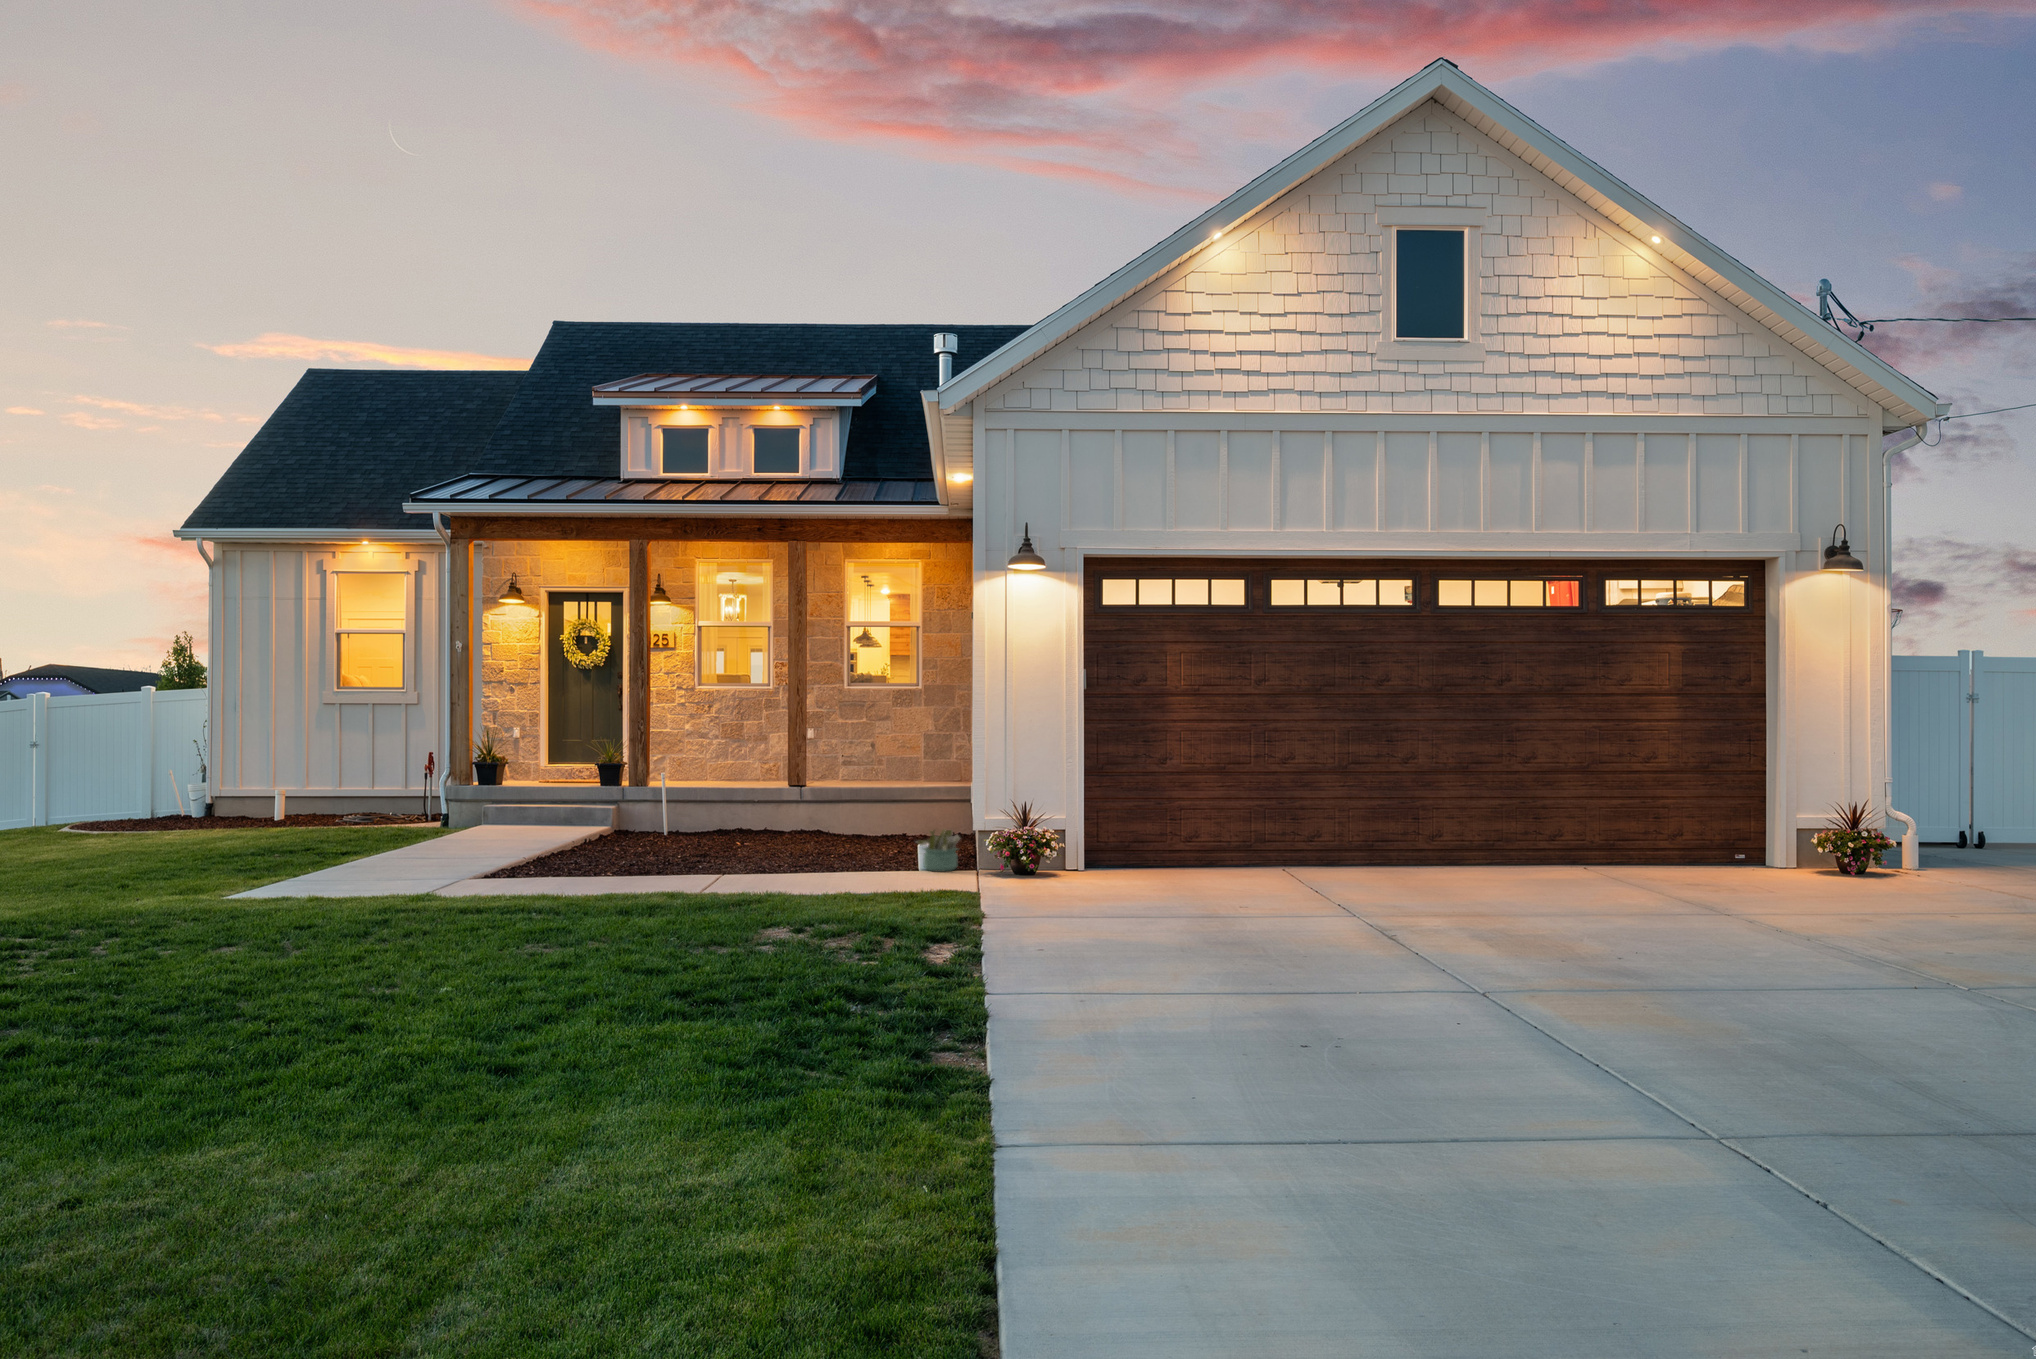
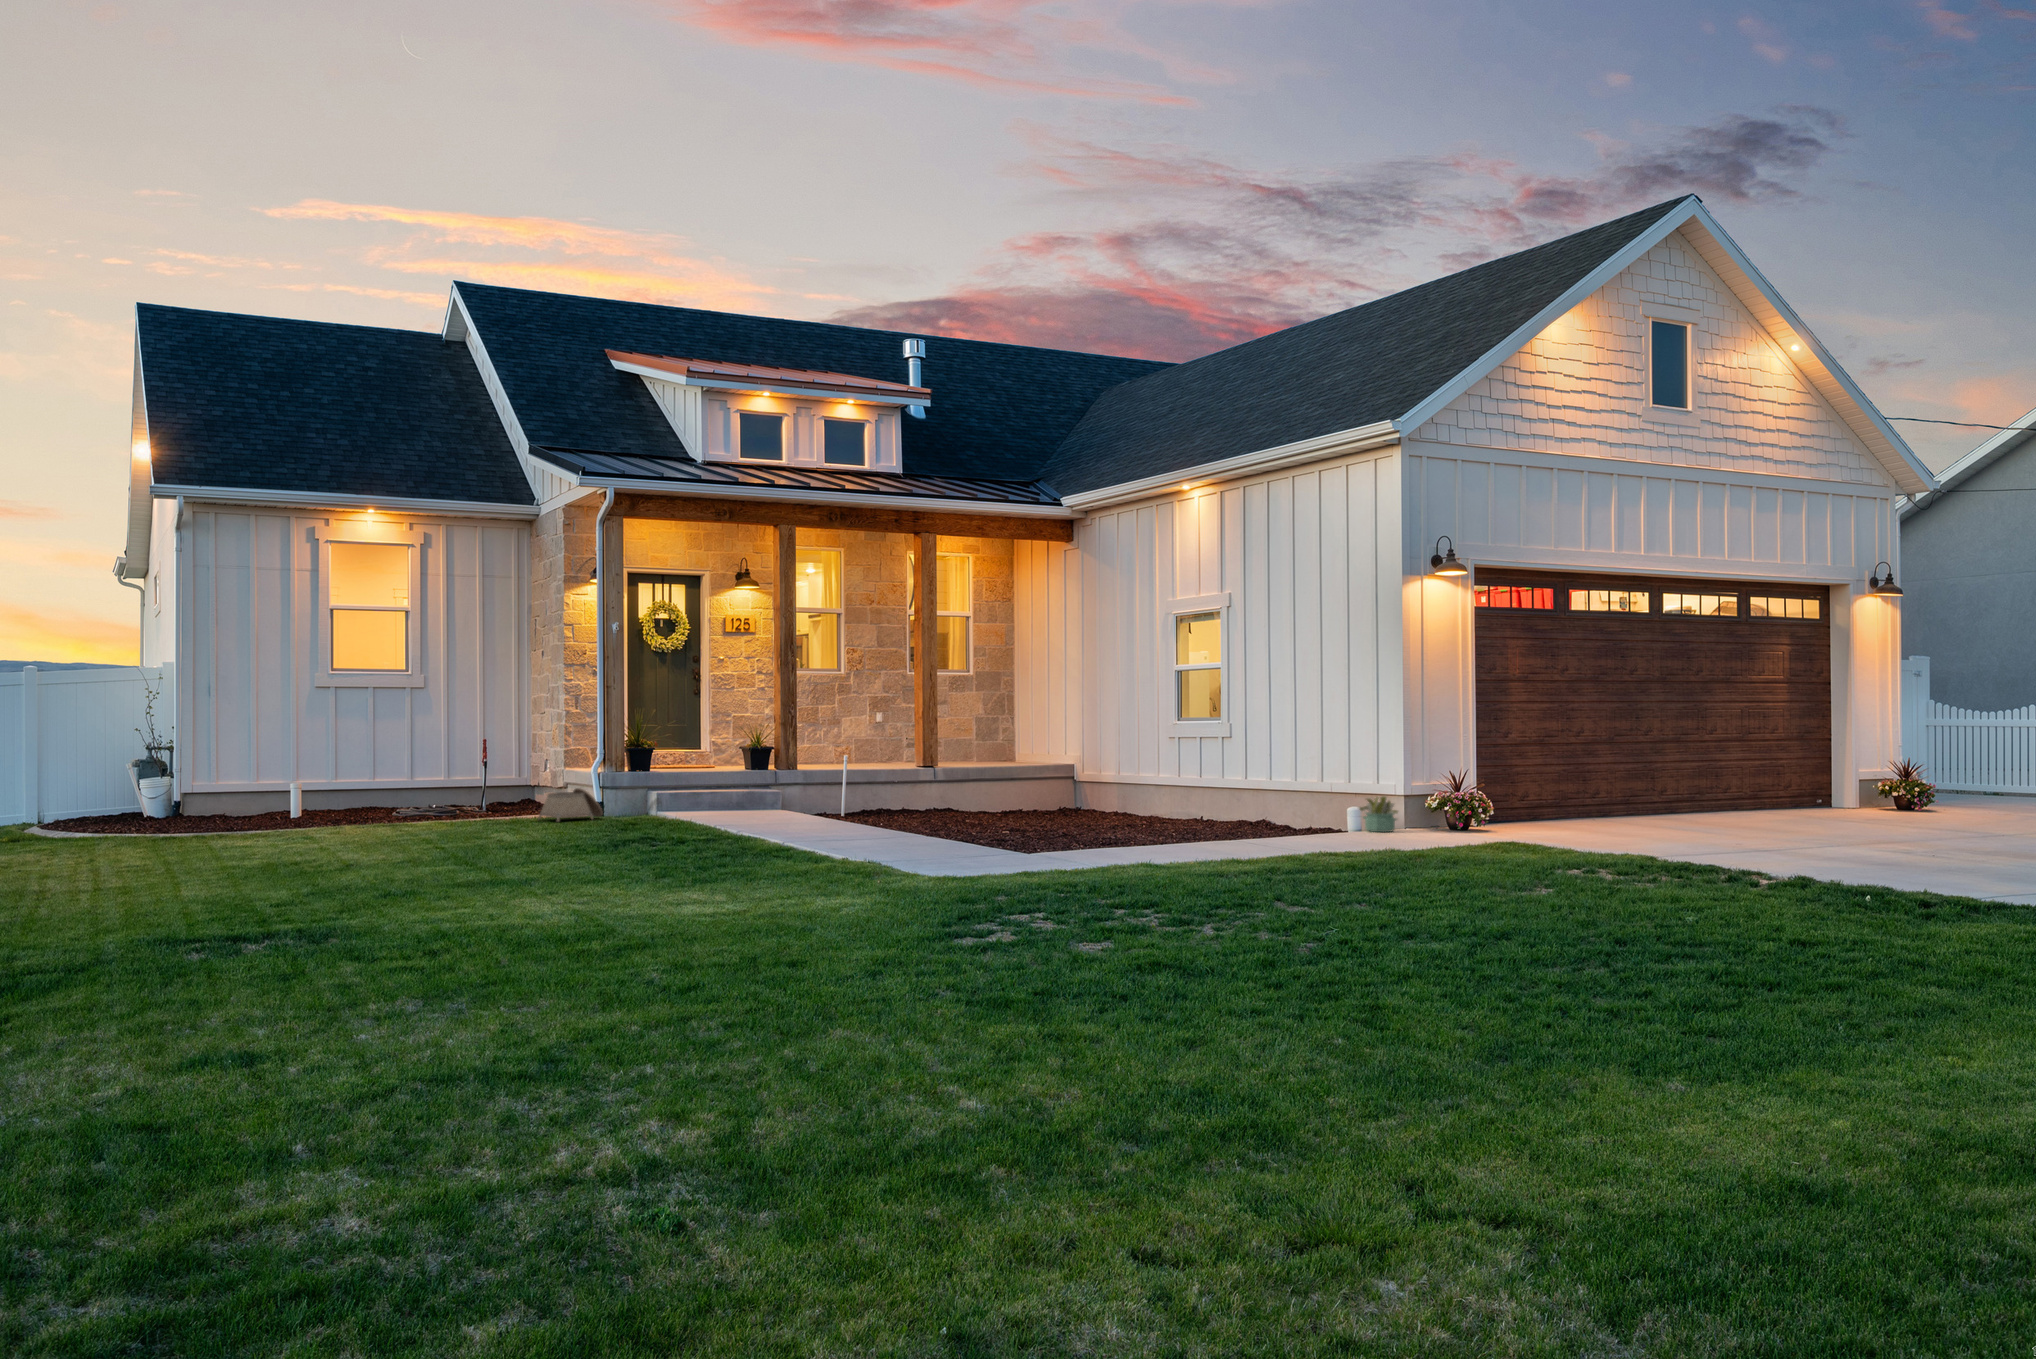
basket: none [381,787,438,817] -> present [538,788,603,821]

